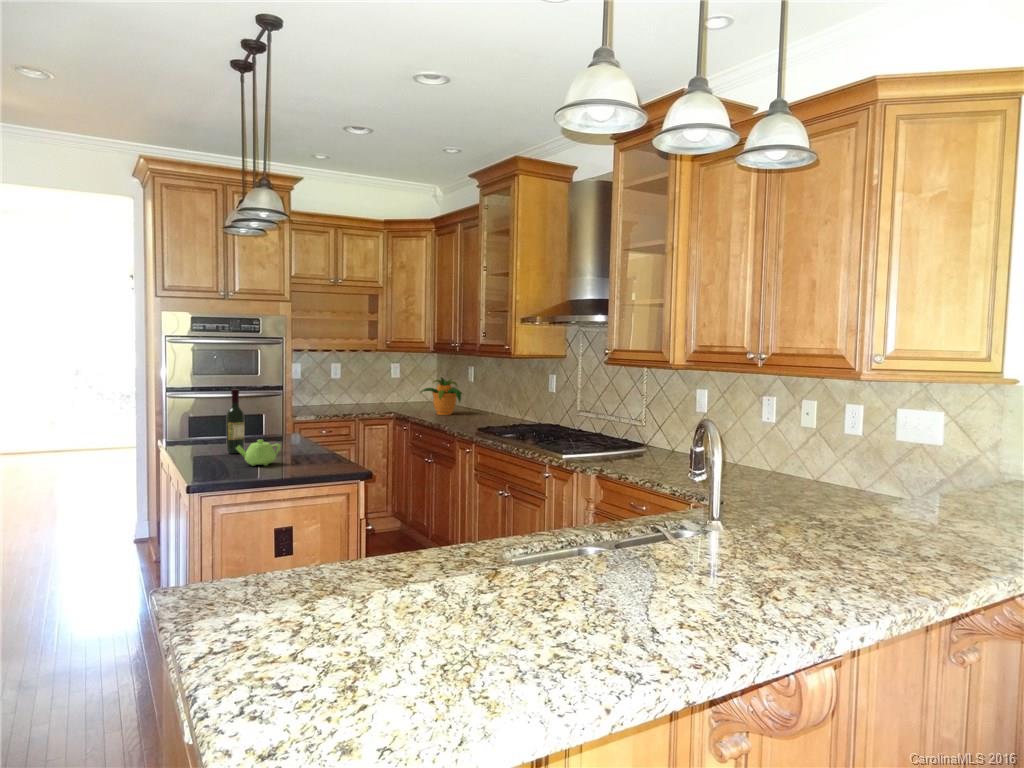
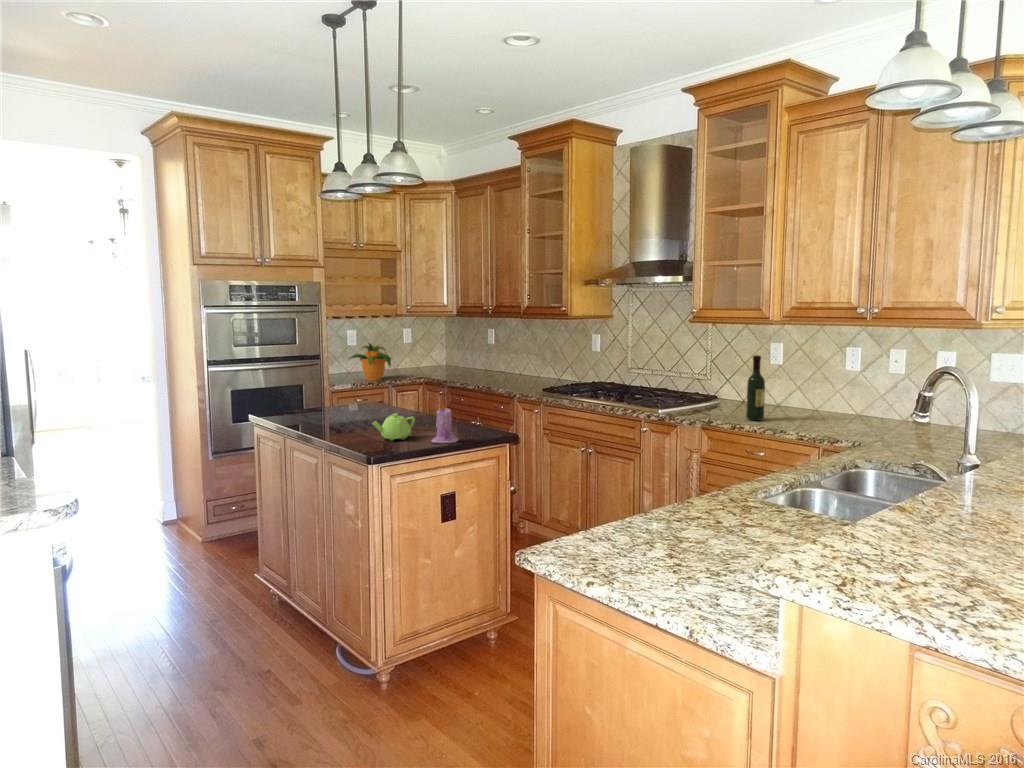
potted plant: present [420,377,462,415] -> present [349,343,391,381]
wine bottle: present [226,389,245,454] -> present [746,355,765,421]
candle: none [282,433,311,472] -> present [432,407,459,444]

